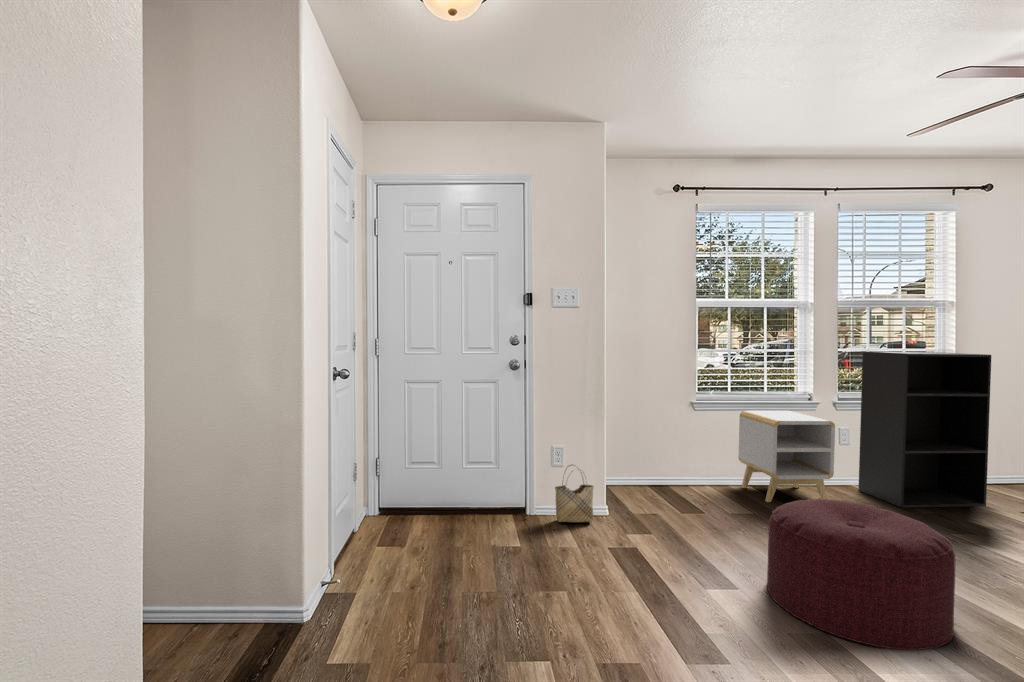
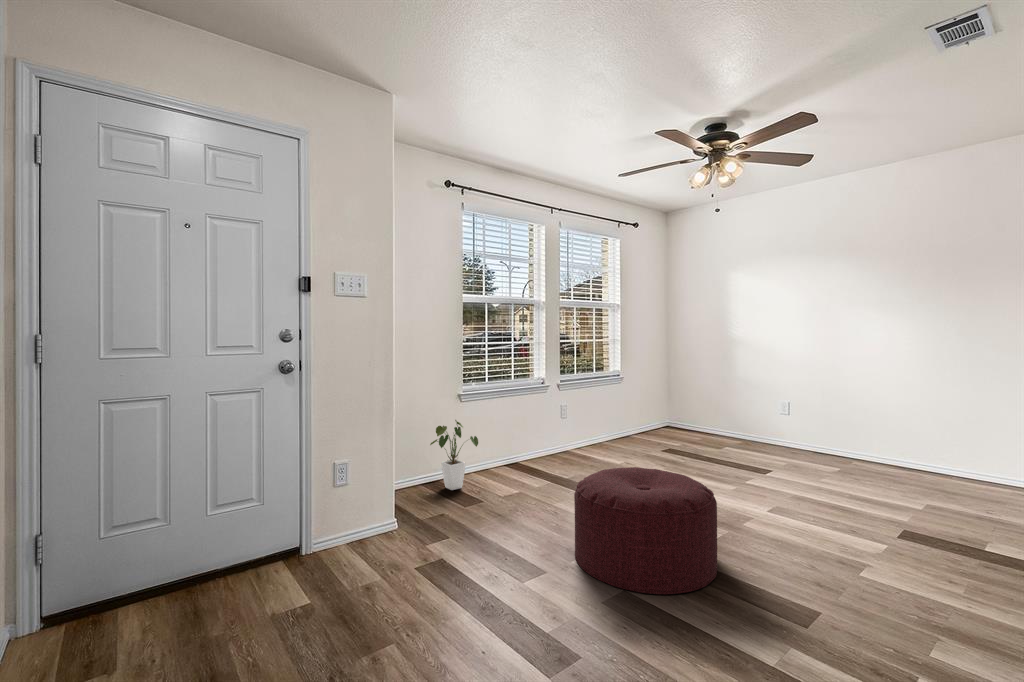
bookshelf: present [859,351,991,508] -> none [580,340,657,463]
side table: present [738,411,835,502] -> none [495,395,573,480]
house plant: none [660,426,707,495] -> present [430,420,478,490]
woven basket: present [555,465,594,522] -> none [338,481,385,554]

